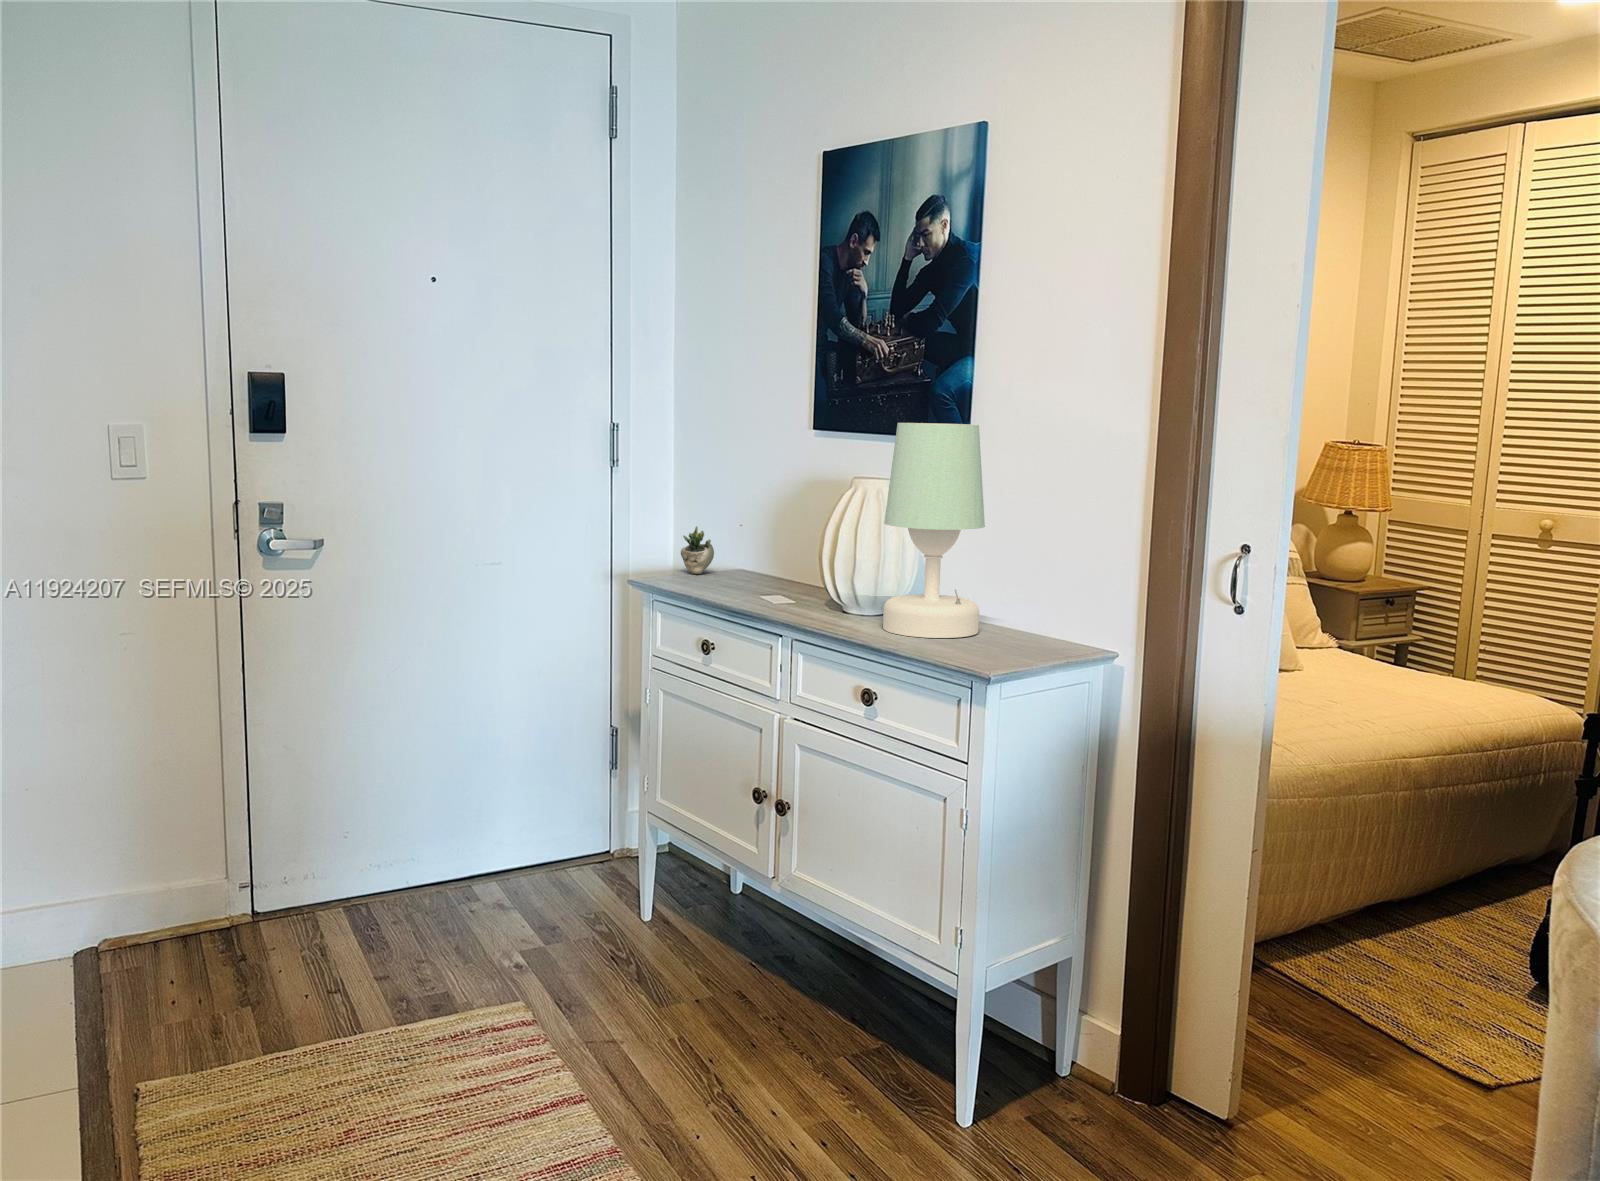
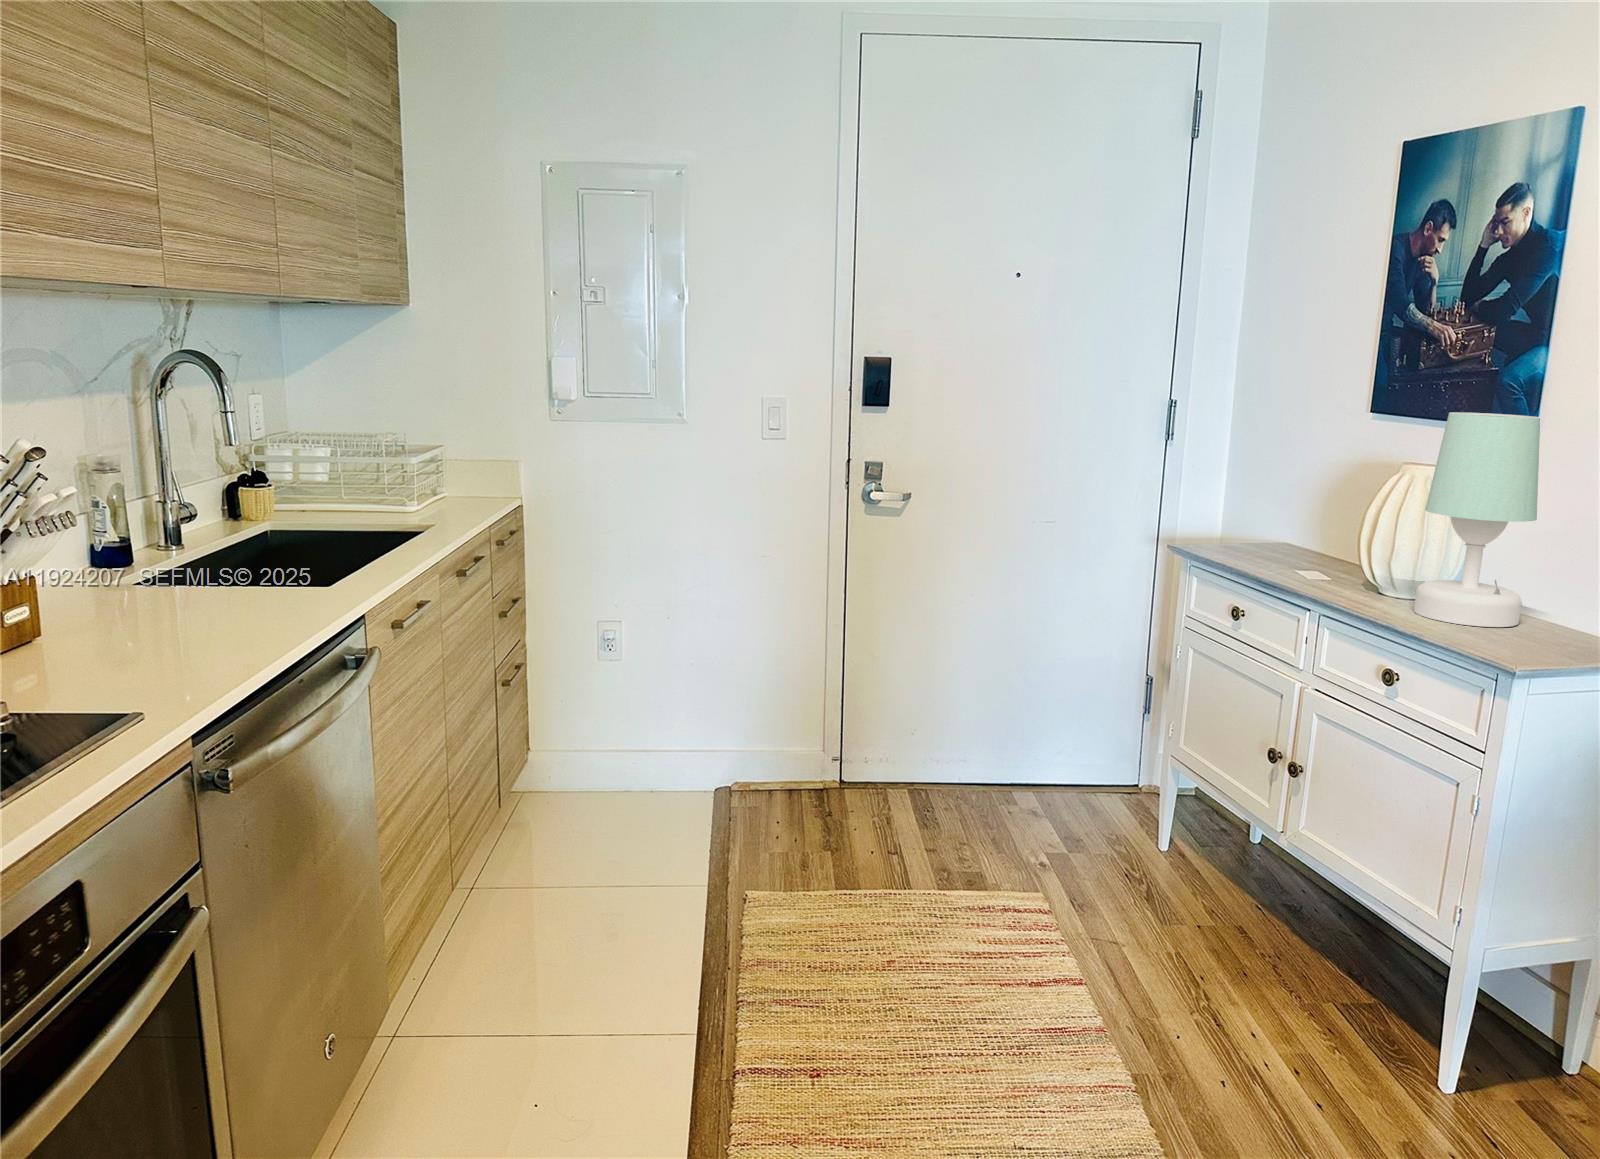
succulent plant: present [681,524,742,574] -> none [1227,496,1290,541]

